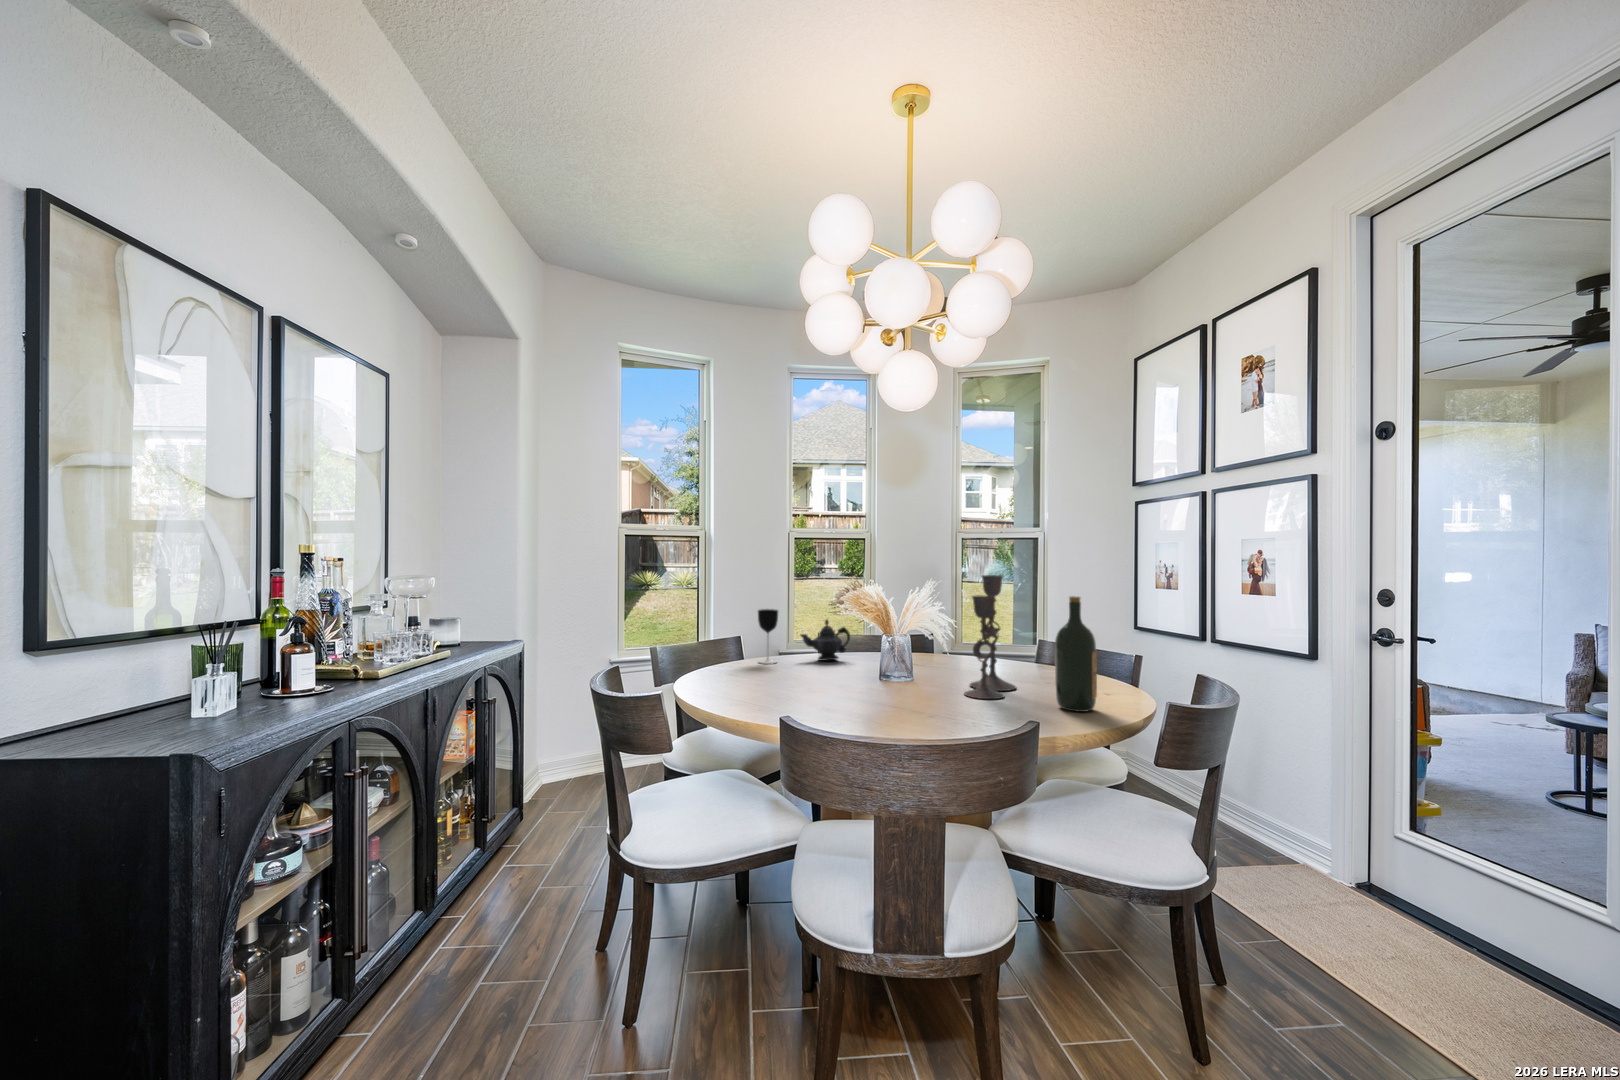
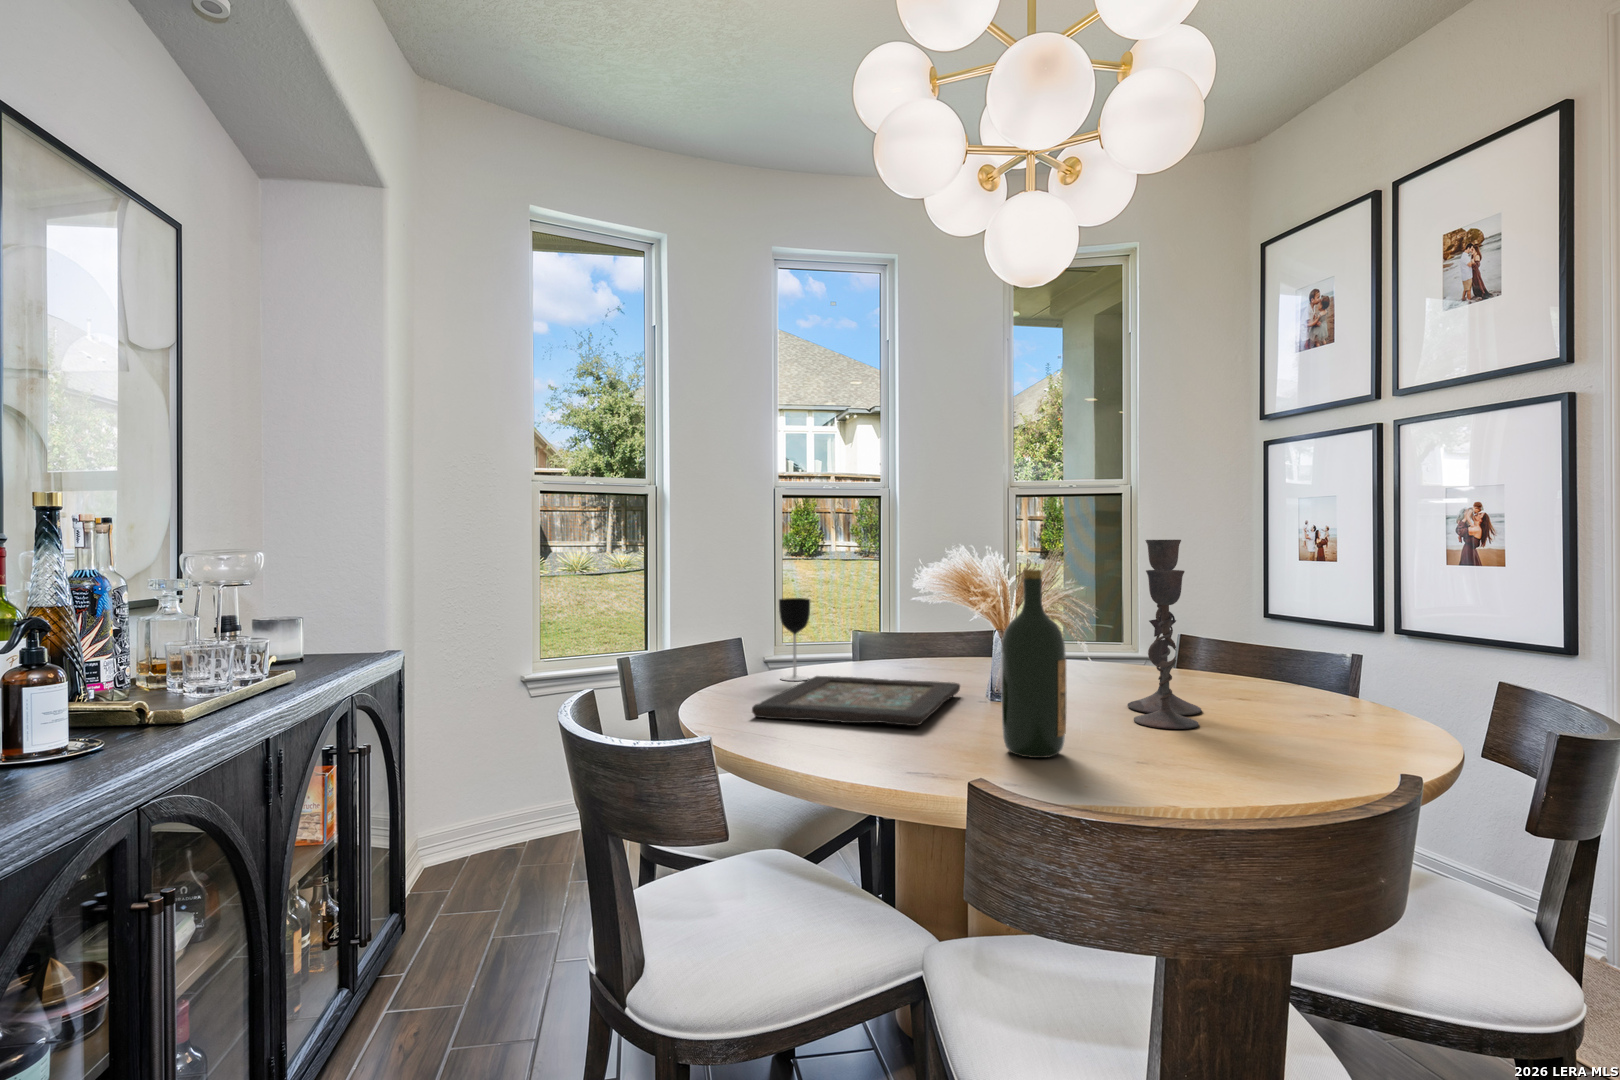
wine bottle: present [1055,596,1097,712] -> present [1001,570,1066,758]
teapot: present [801,620,850,660] -> none [841,611,915,674]
decorative tray: none [722,661,866,693] -> present [752,676,960,726]

